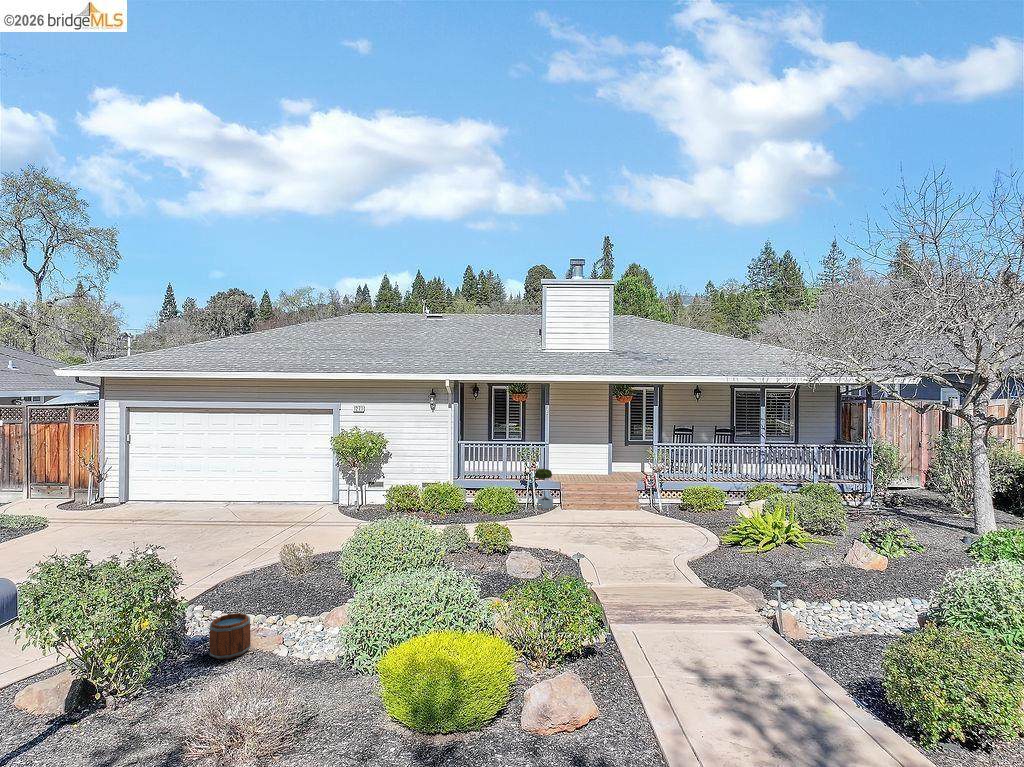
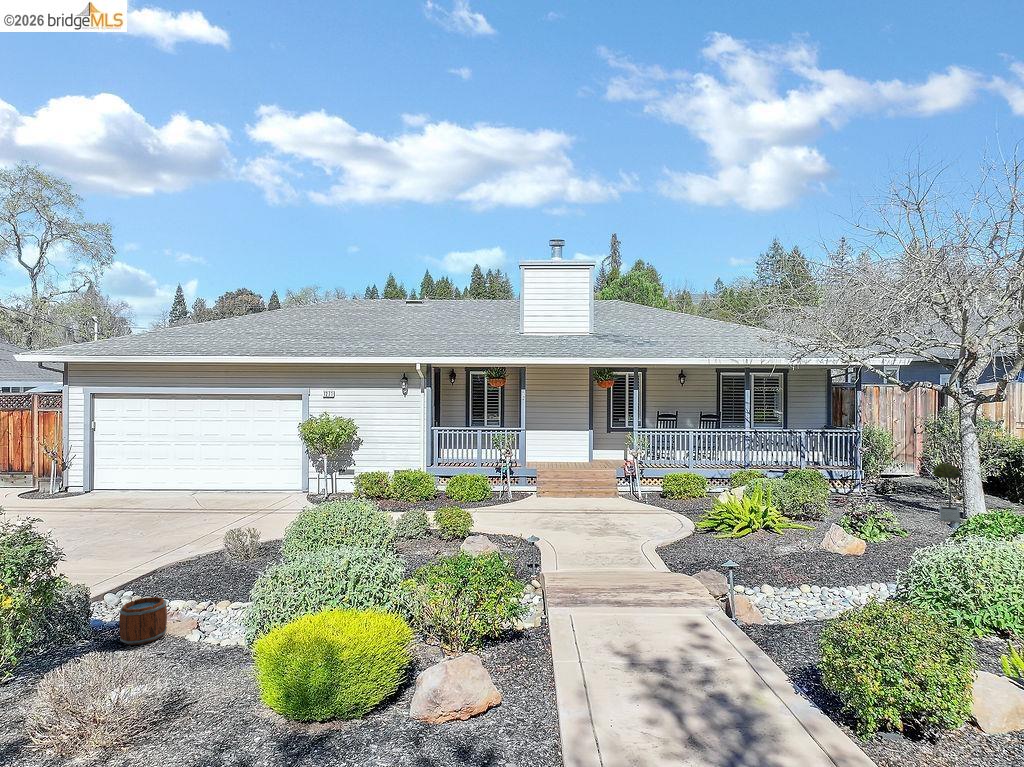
potted tree: present [535,469,553,509] -> present [933,463,962,522]

